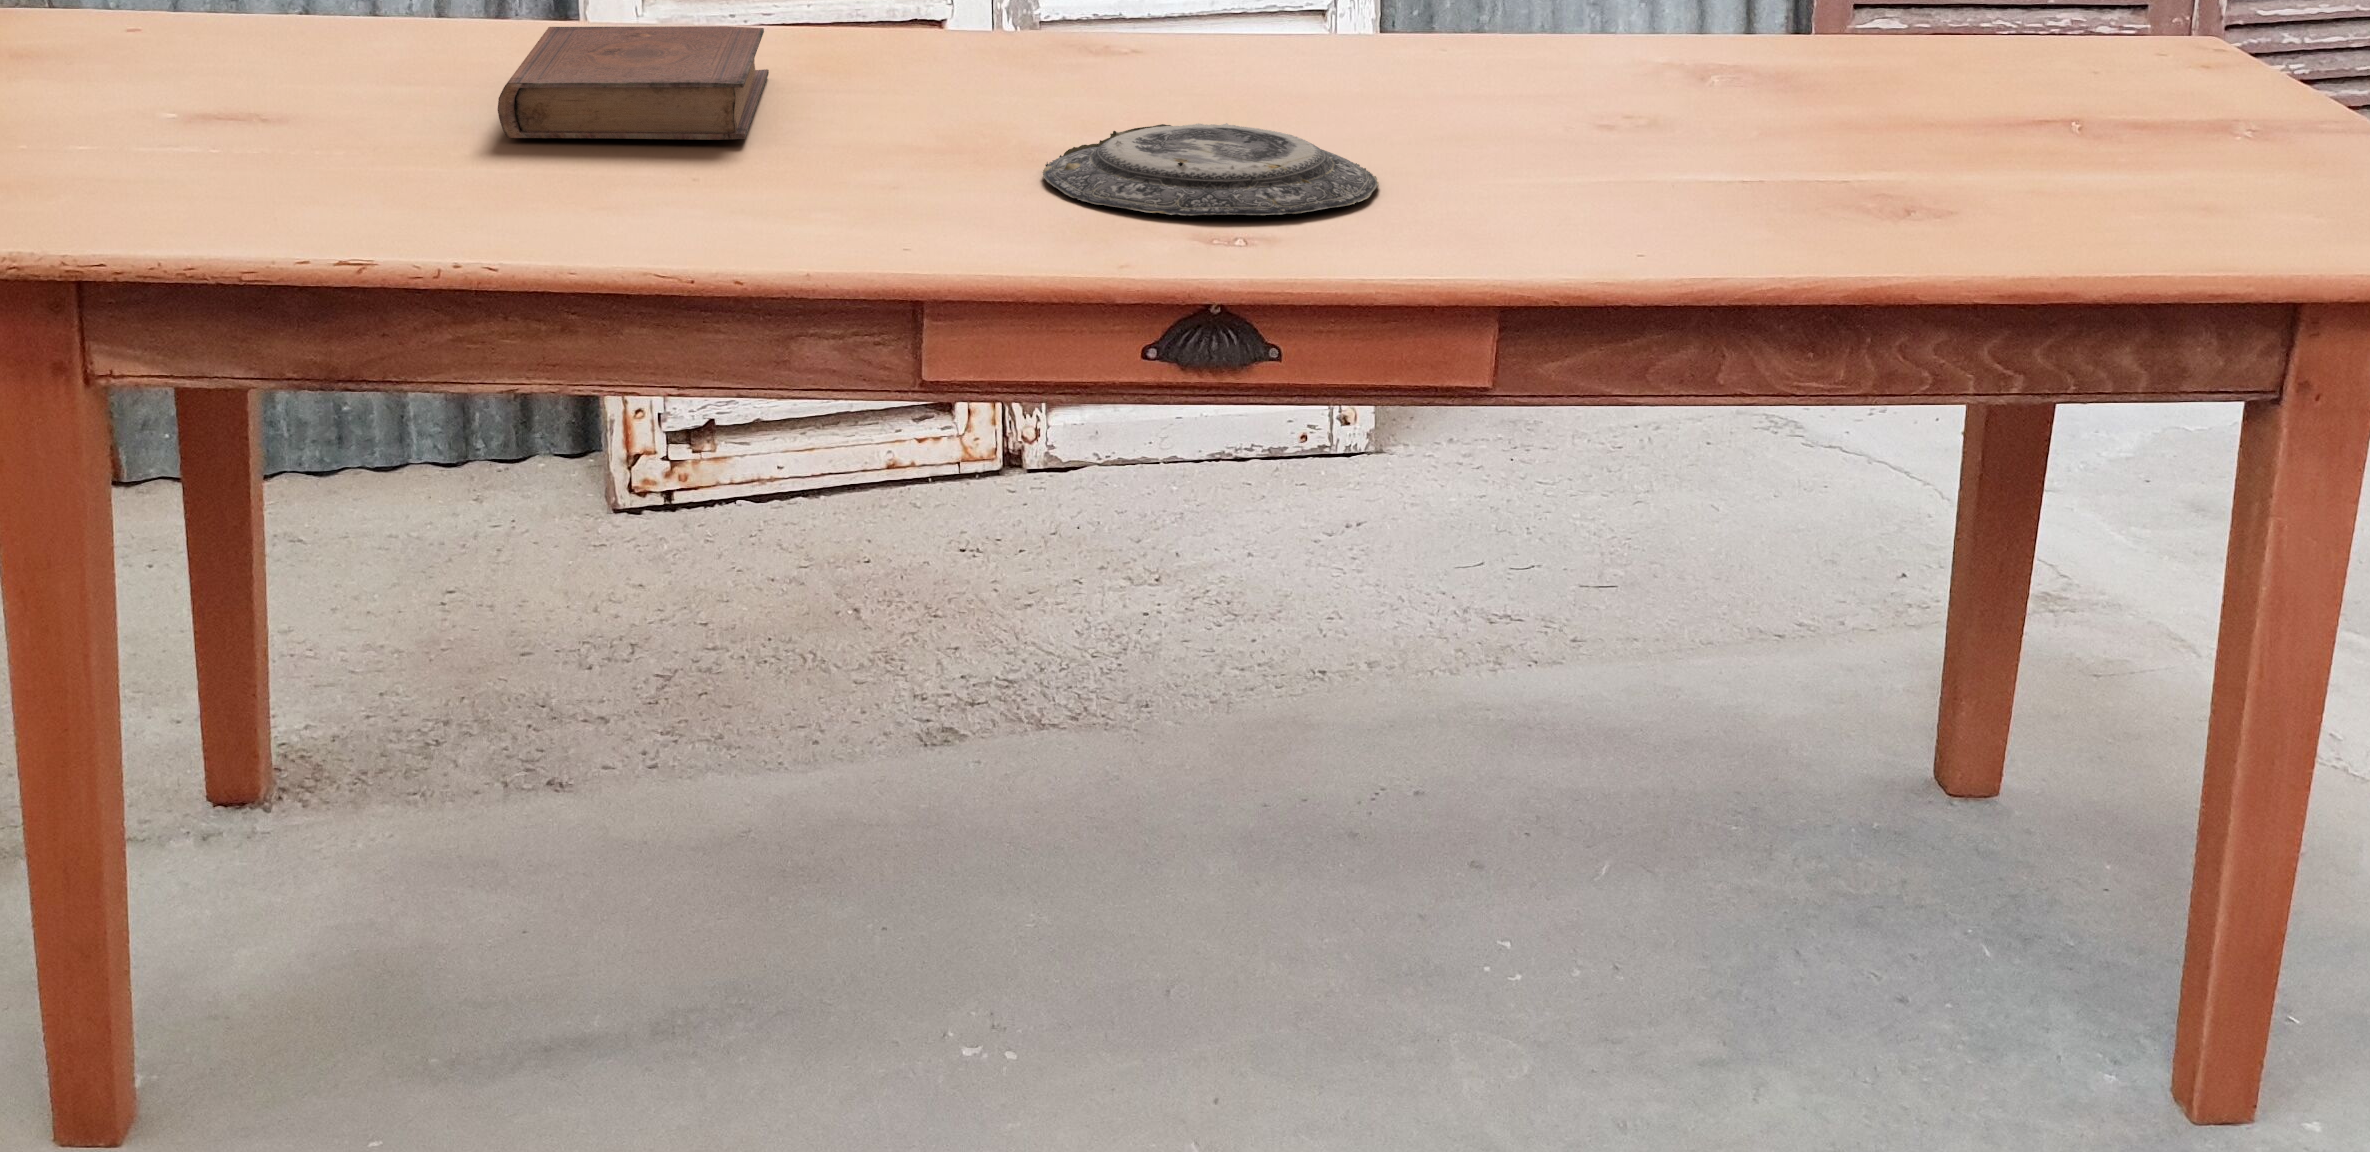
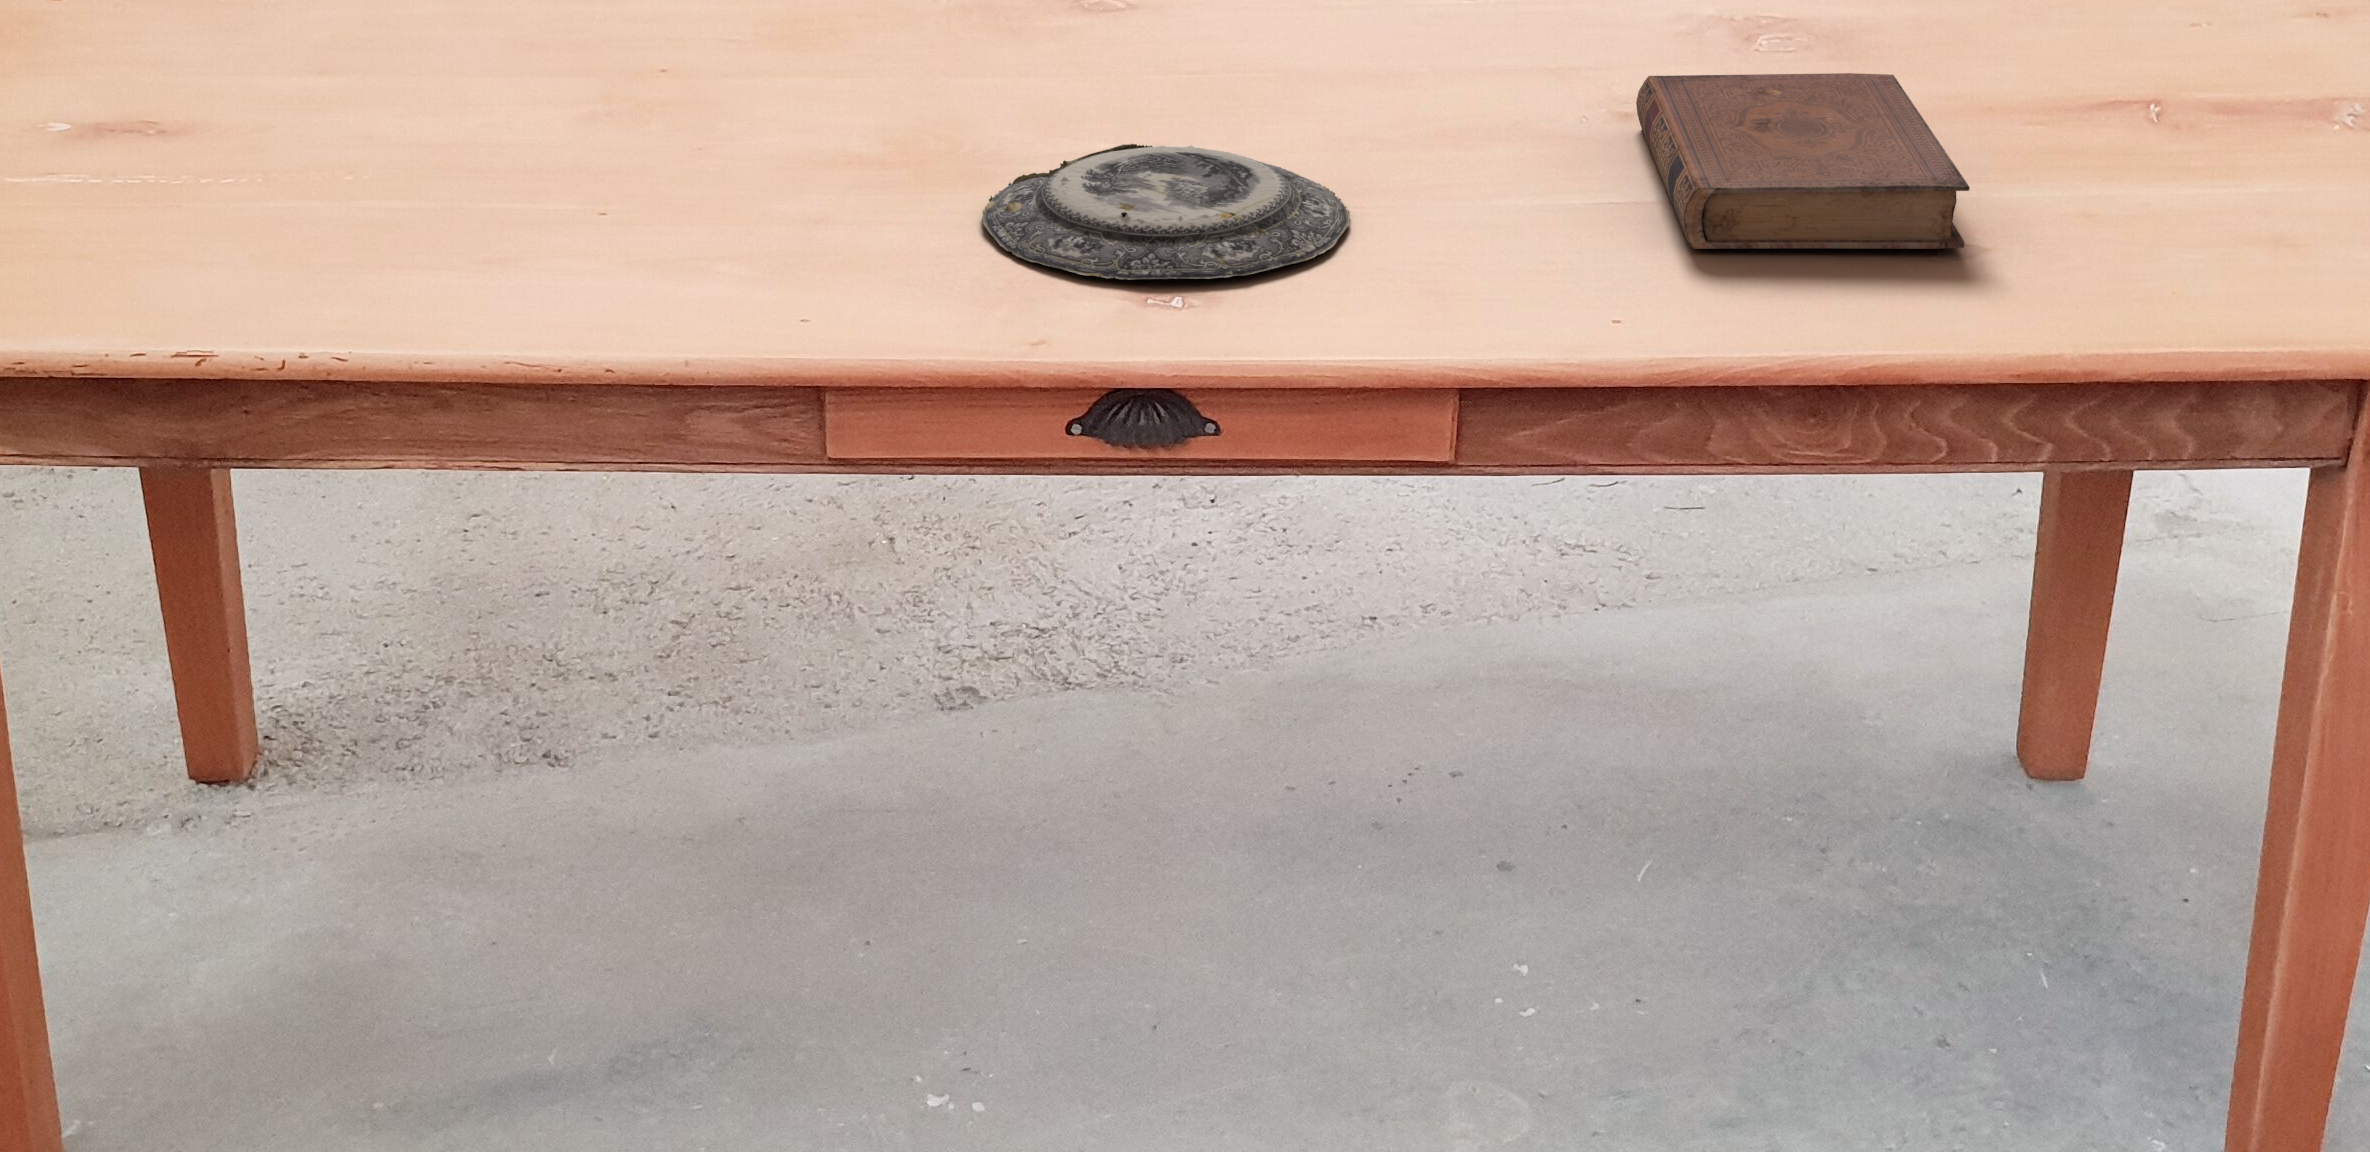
book: present [498,26,769,140] -> present [1636,73,1970,249]

